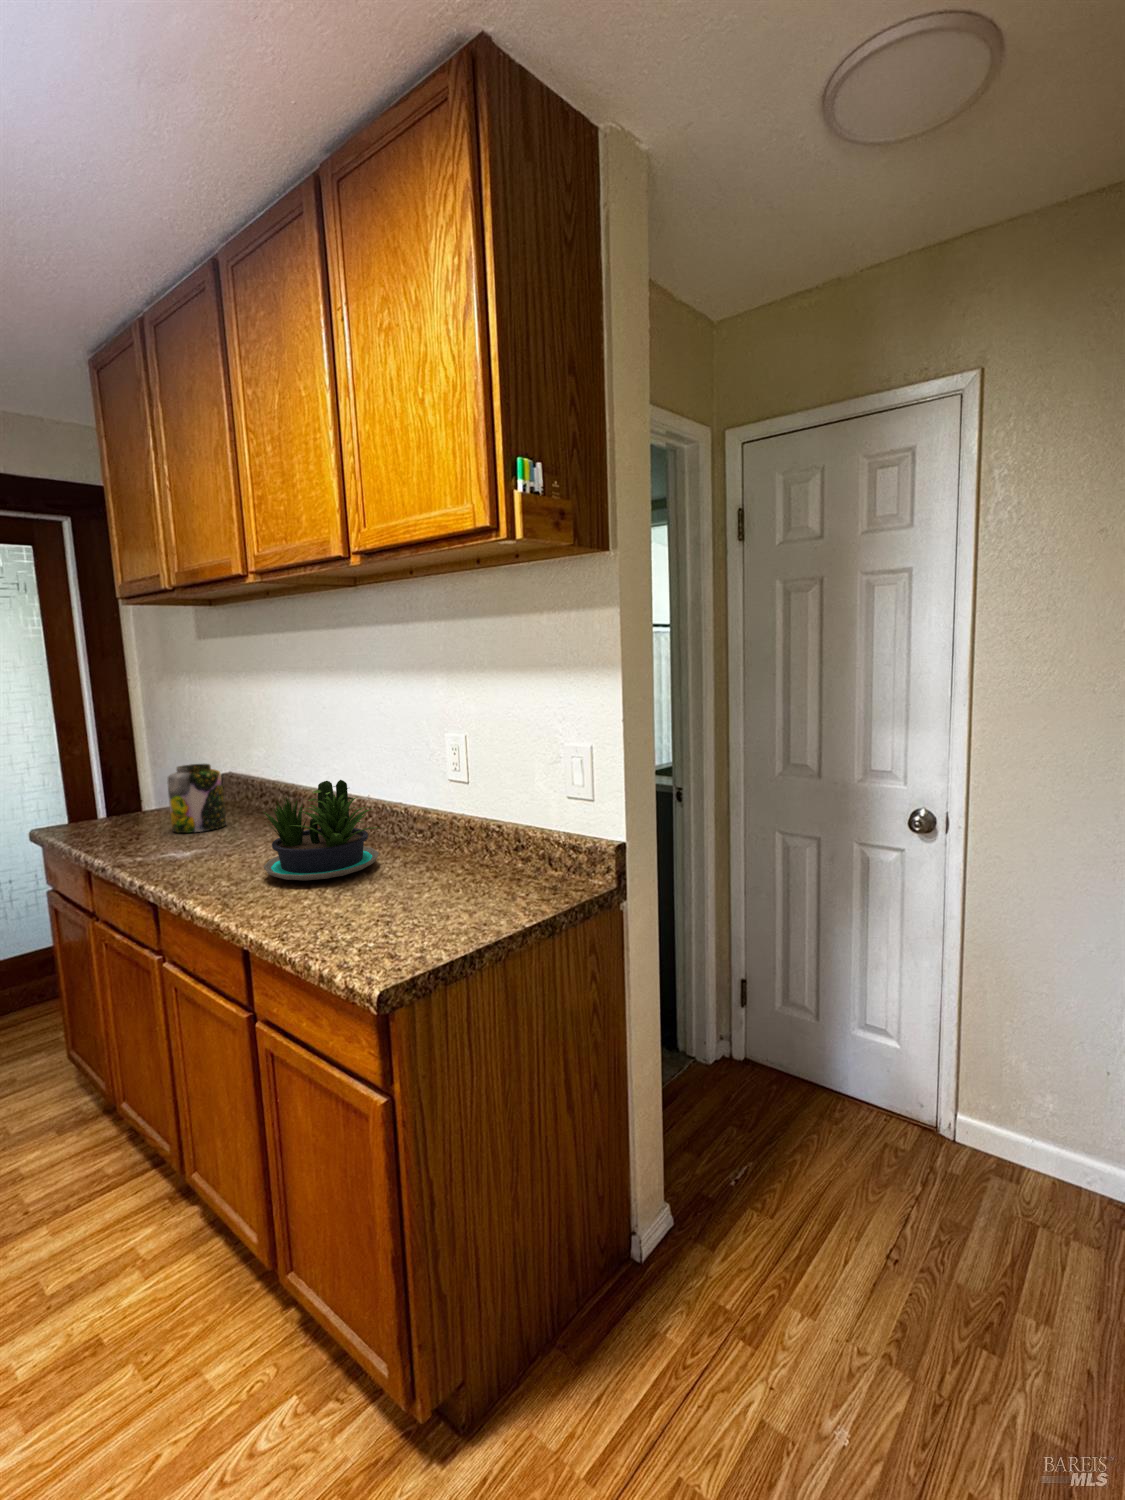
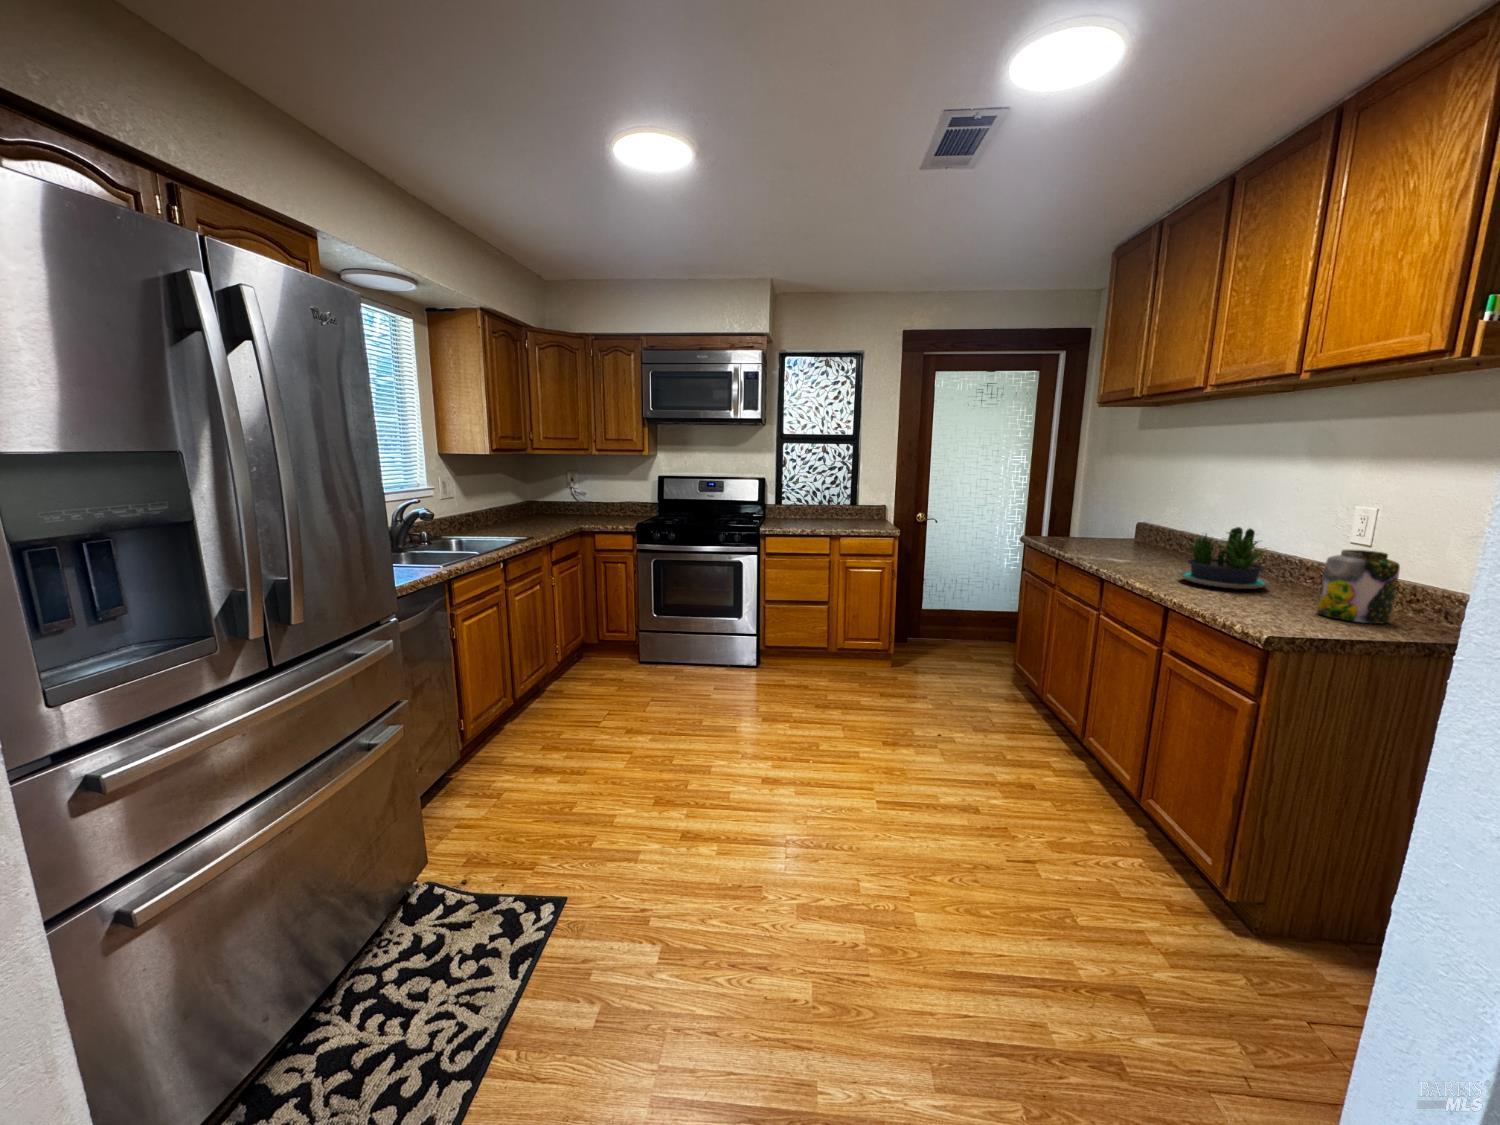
jar: present [168,764,226,833] -> present [1317,549,1400,623]

